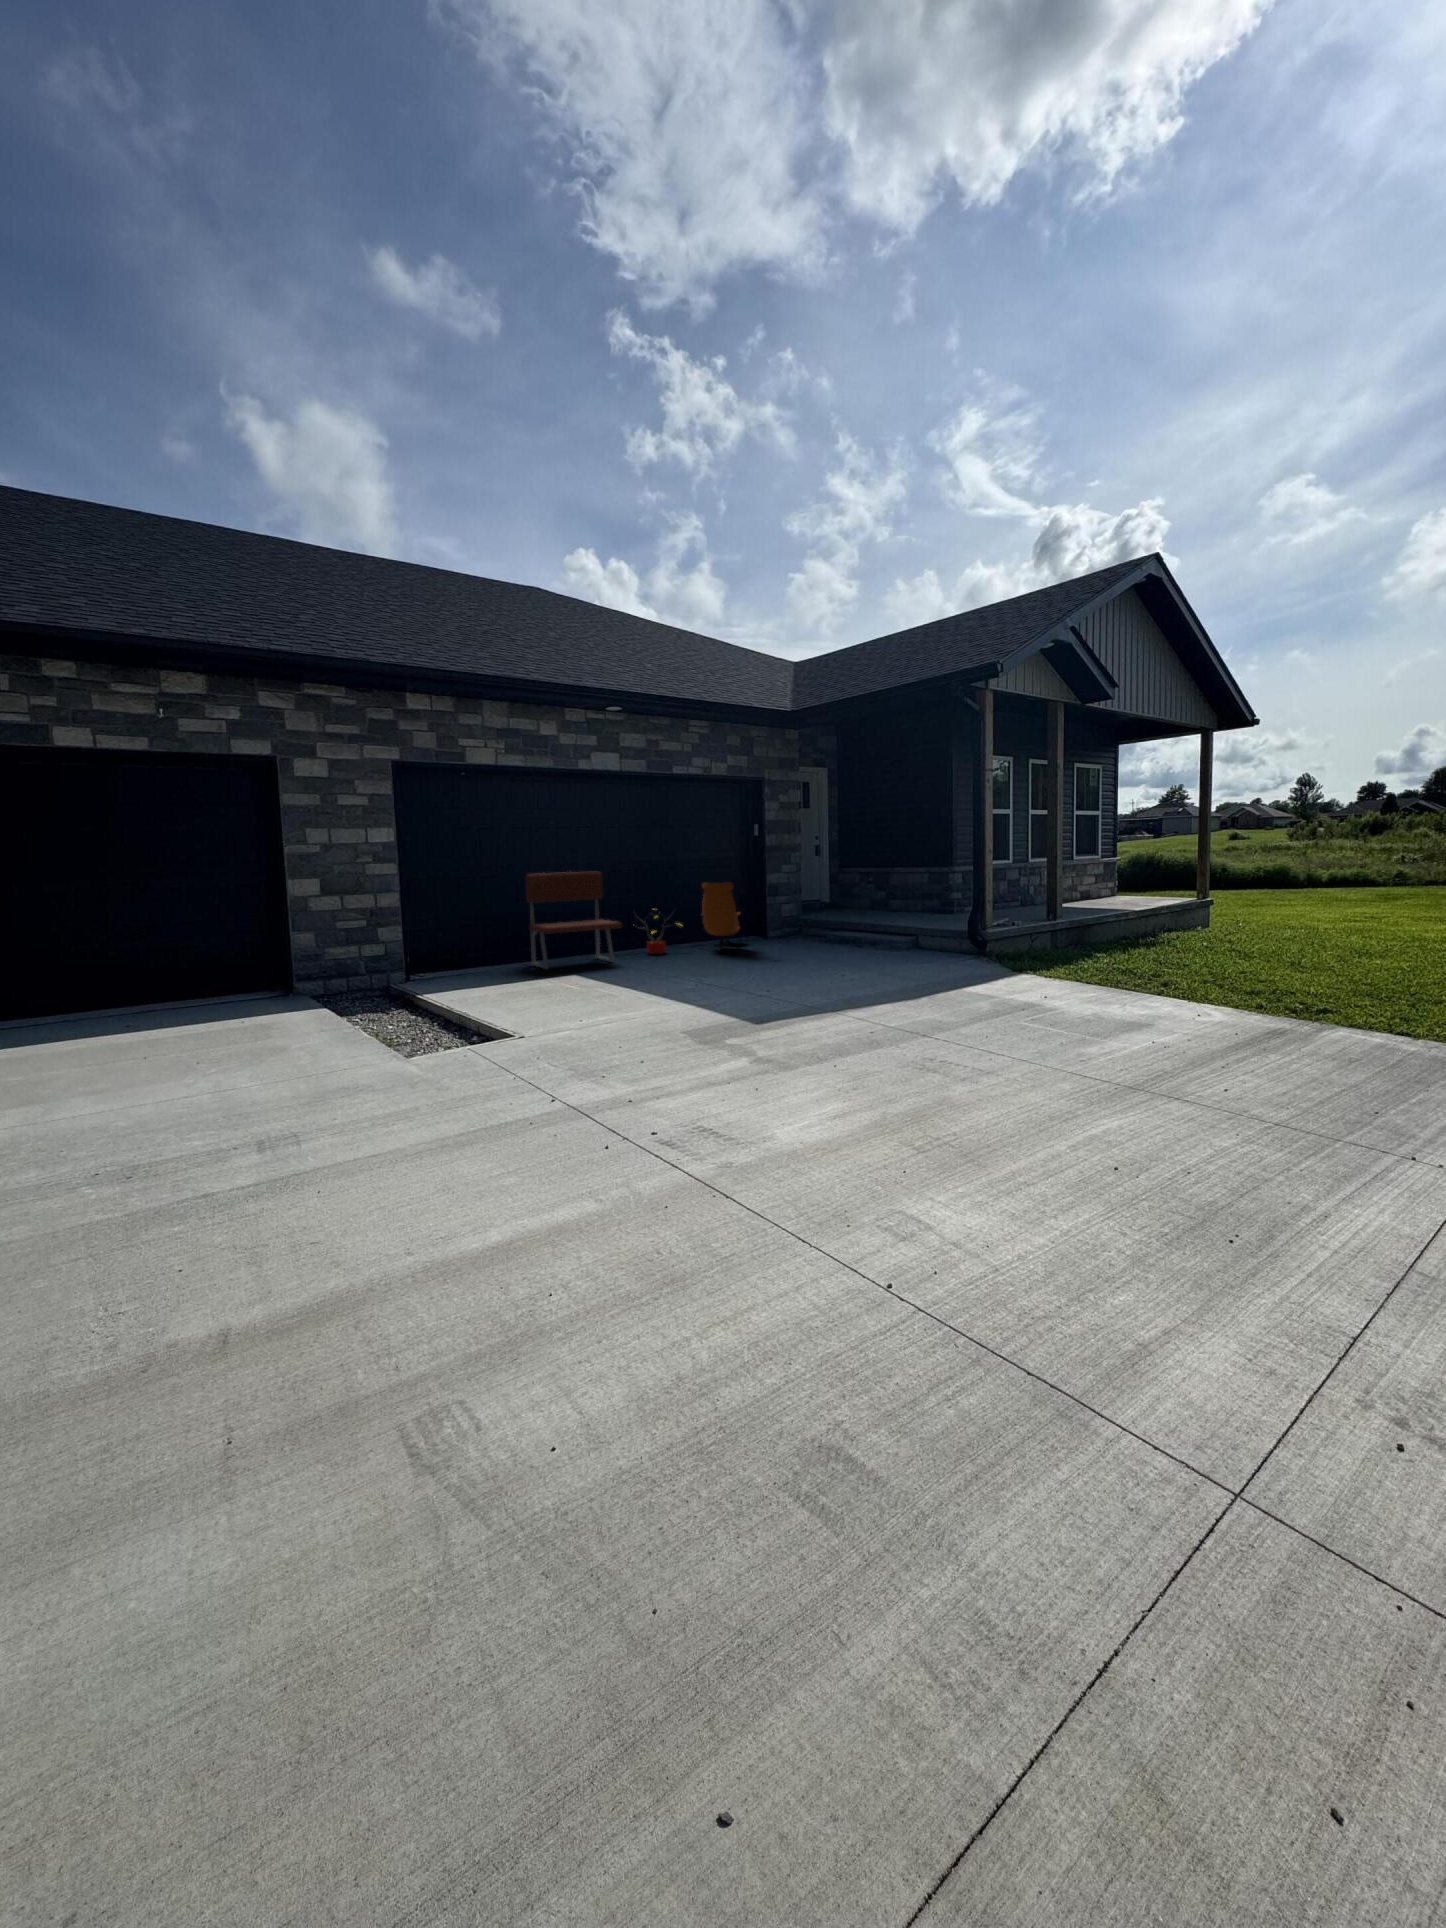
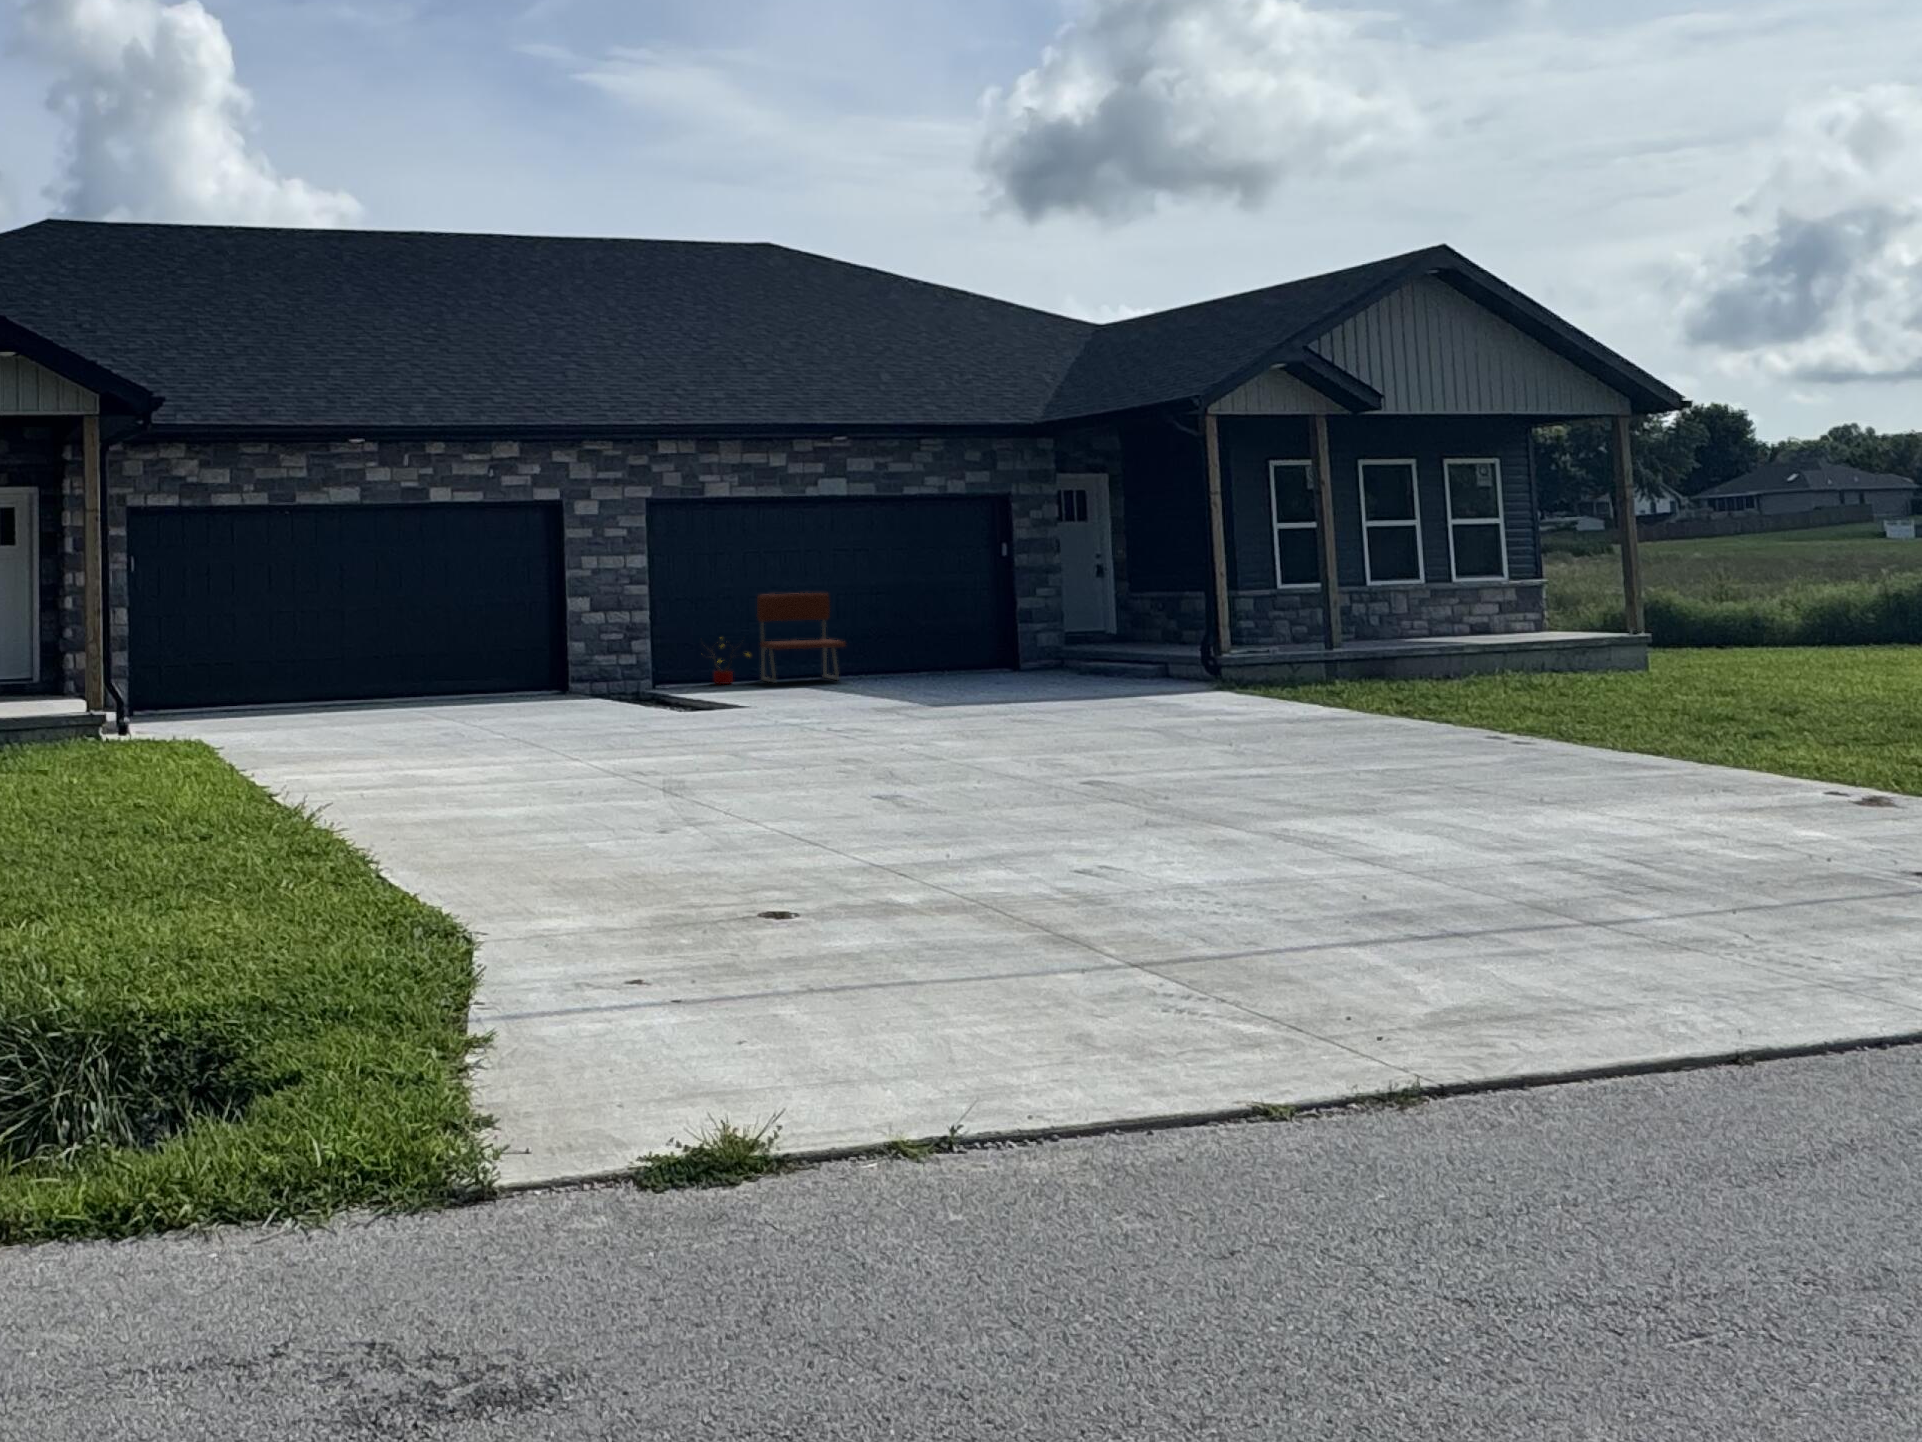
lounge chair: present [702,883,740,950] -> none [929,605,981,676]
decorative plant: present [643,912,666,954] -> present [711,642,734,684]

